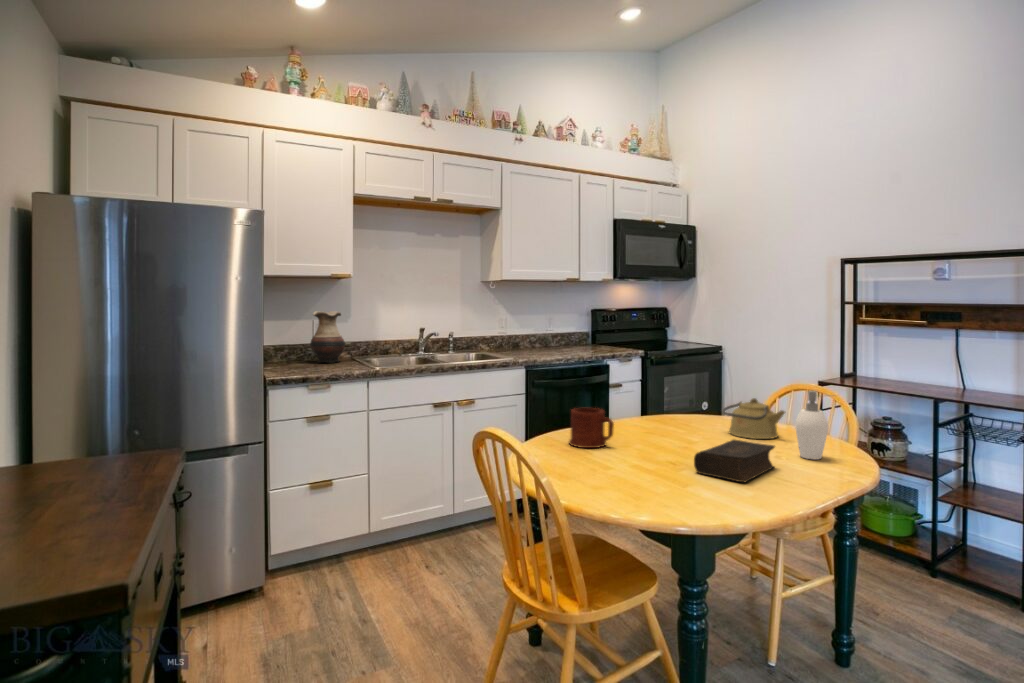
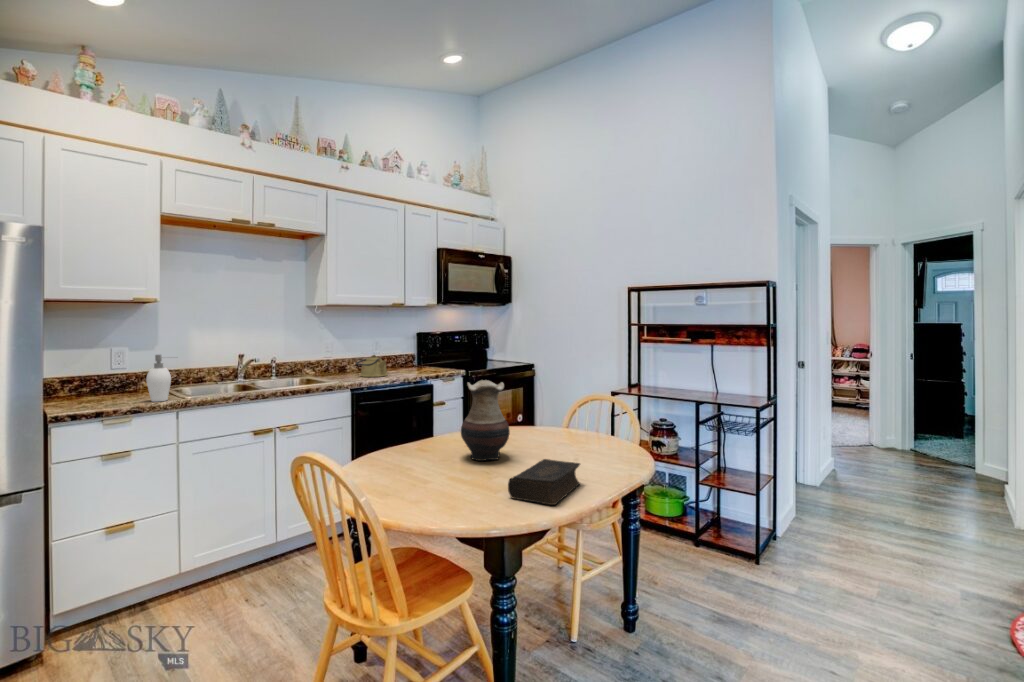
vase: present [310,311,345,363] -> present [461,380,510,461]
soap dispenser: present [795,391,828,459] -> present [146,355,171,402]
kettle: present [722,398,785,439] -> present [356,355,387,377]
mug: present [569,408,614,448] -> none [387,435,432,478]

